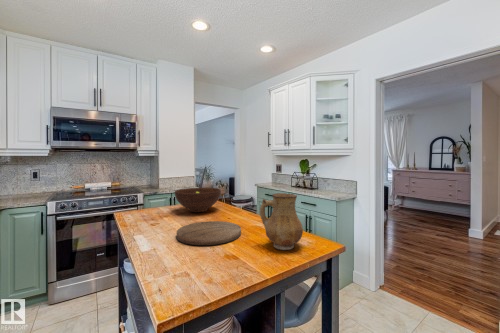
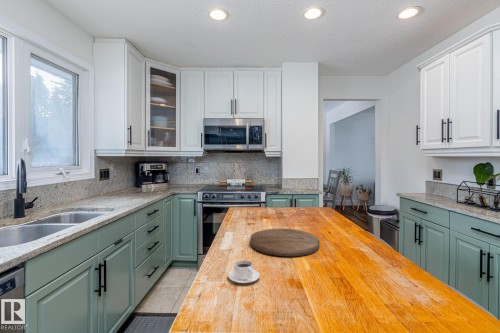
fruit bowl: present [175,188,221,212] -> none [274,191,323,218]
ceramic pitcher: present [260,193,303,250] -> none [326,209,383,286]
coffee cup: none [188,252,219,274] -> present [228,260,260,283]

